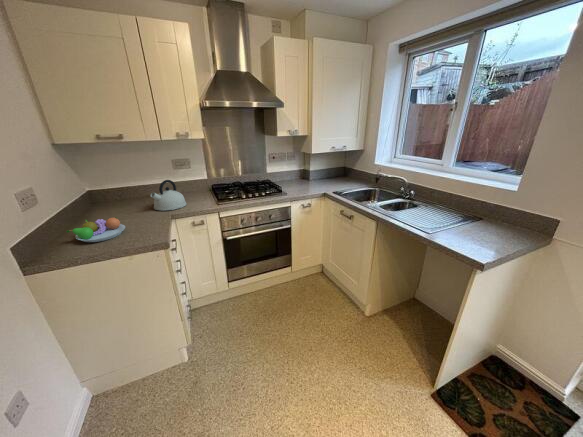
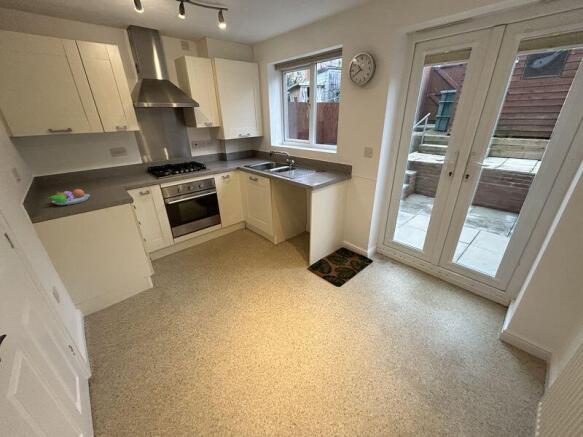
kettle: present [150,180,187,211] -> none [101,163,131,186]

